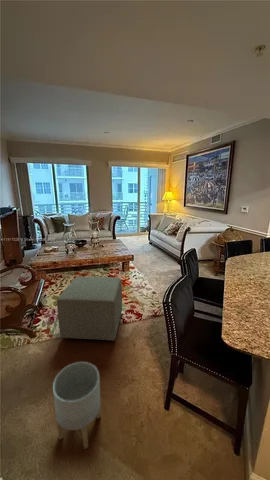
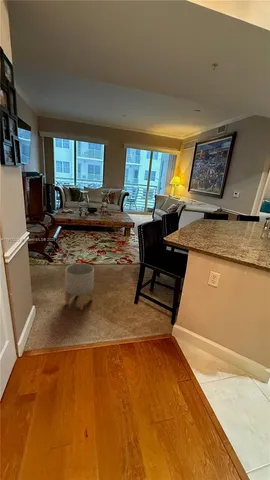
ottoman: present [57,277,122,341] -> none [70,226,120,270]

